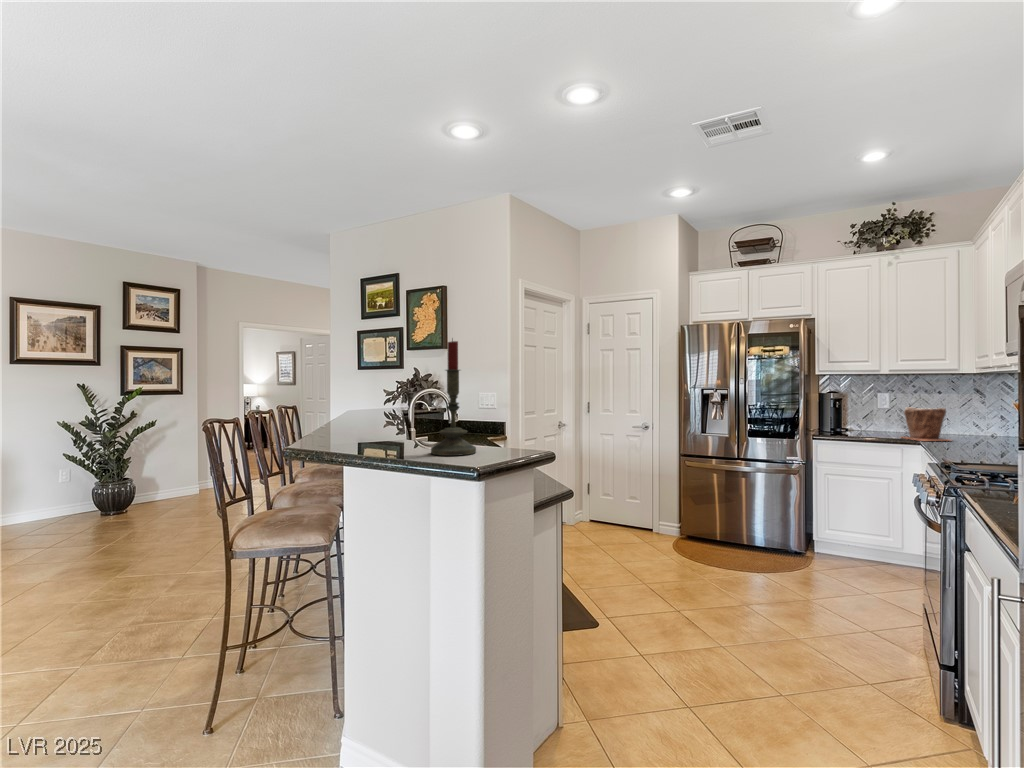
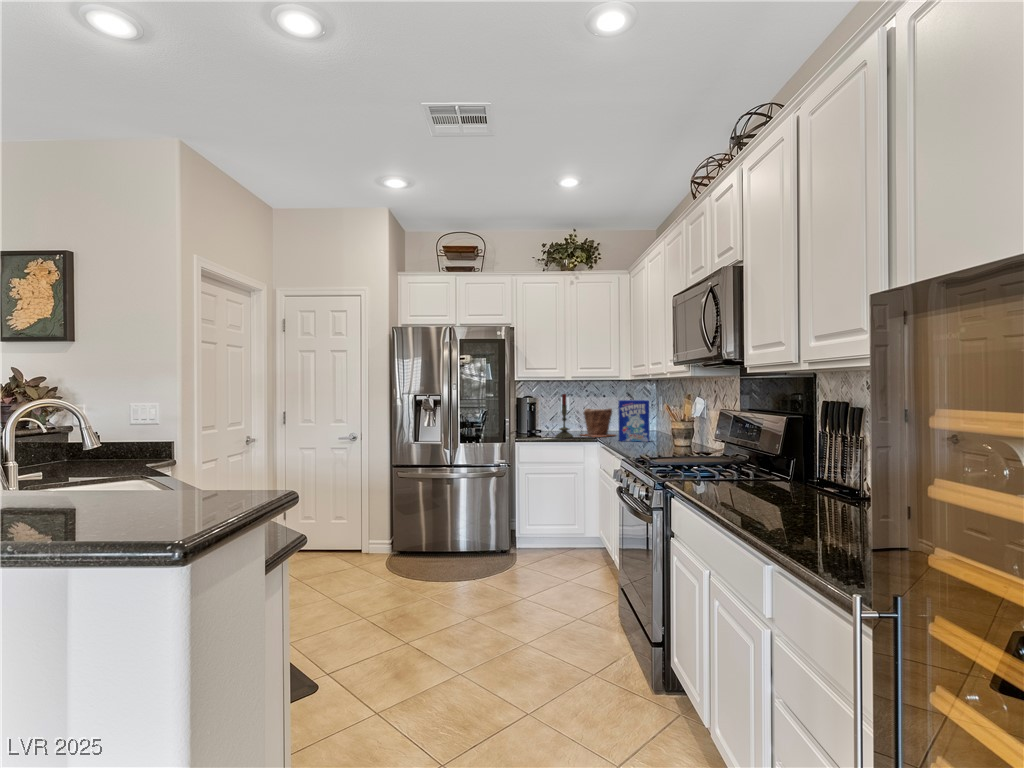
candle: present [431,339,476,456] -> present [556,394,573,438]
cereal box: none [949,398,997,450] -> present [618,400,649,442]

